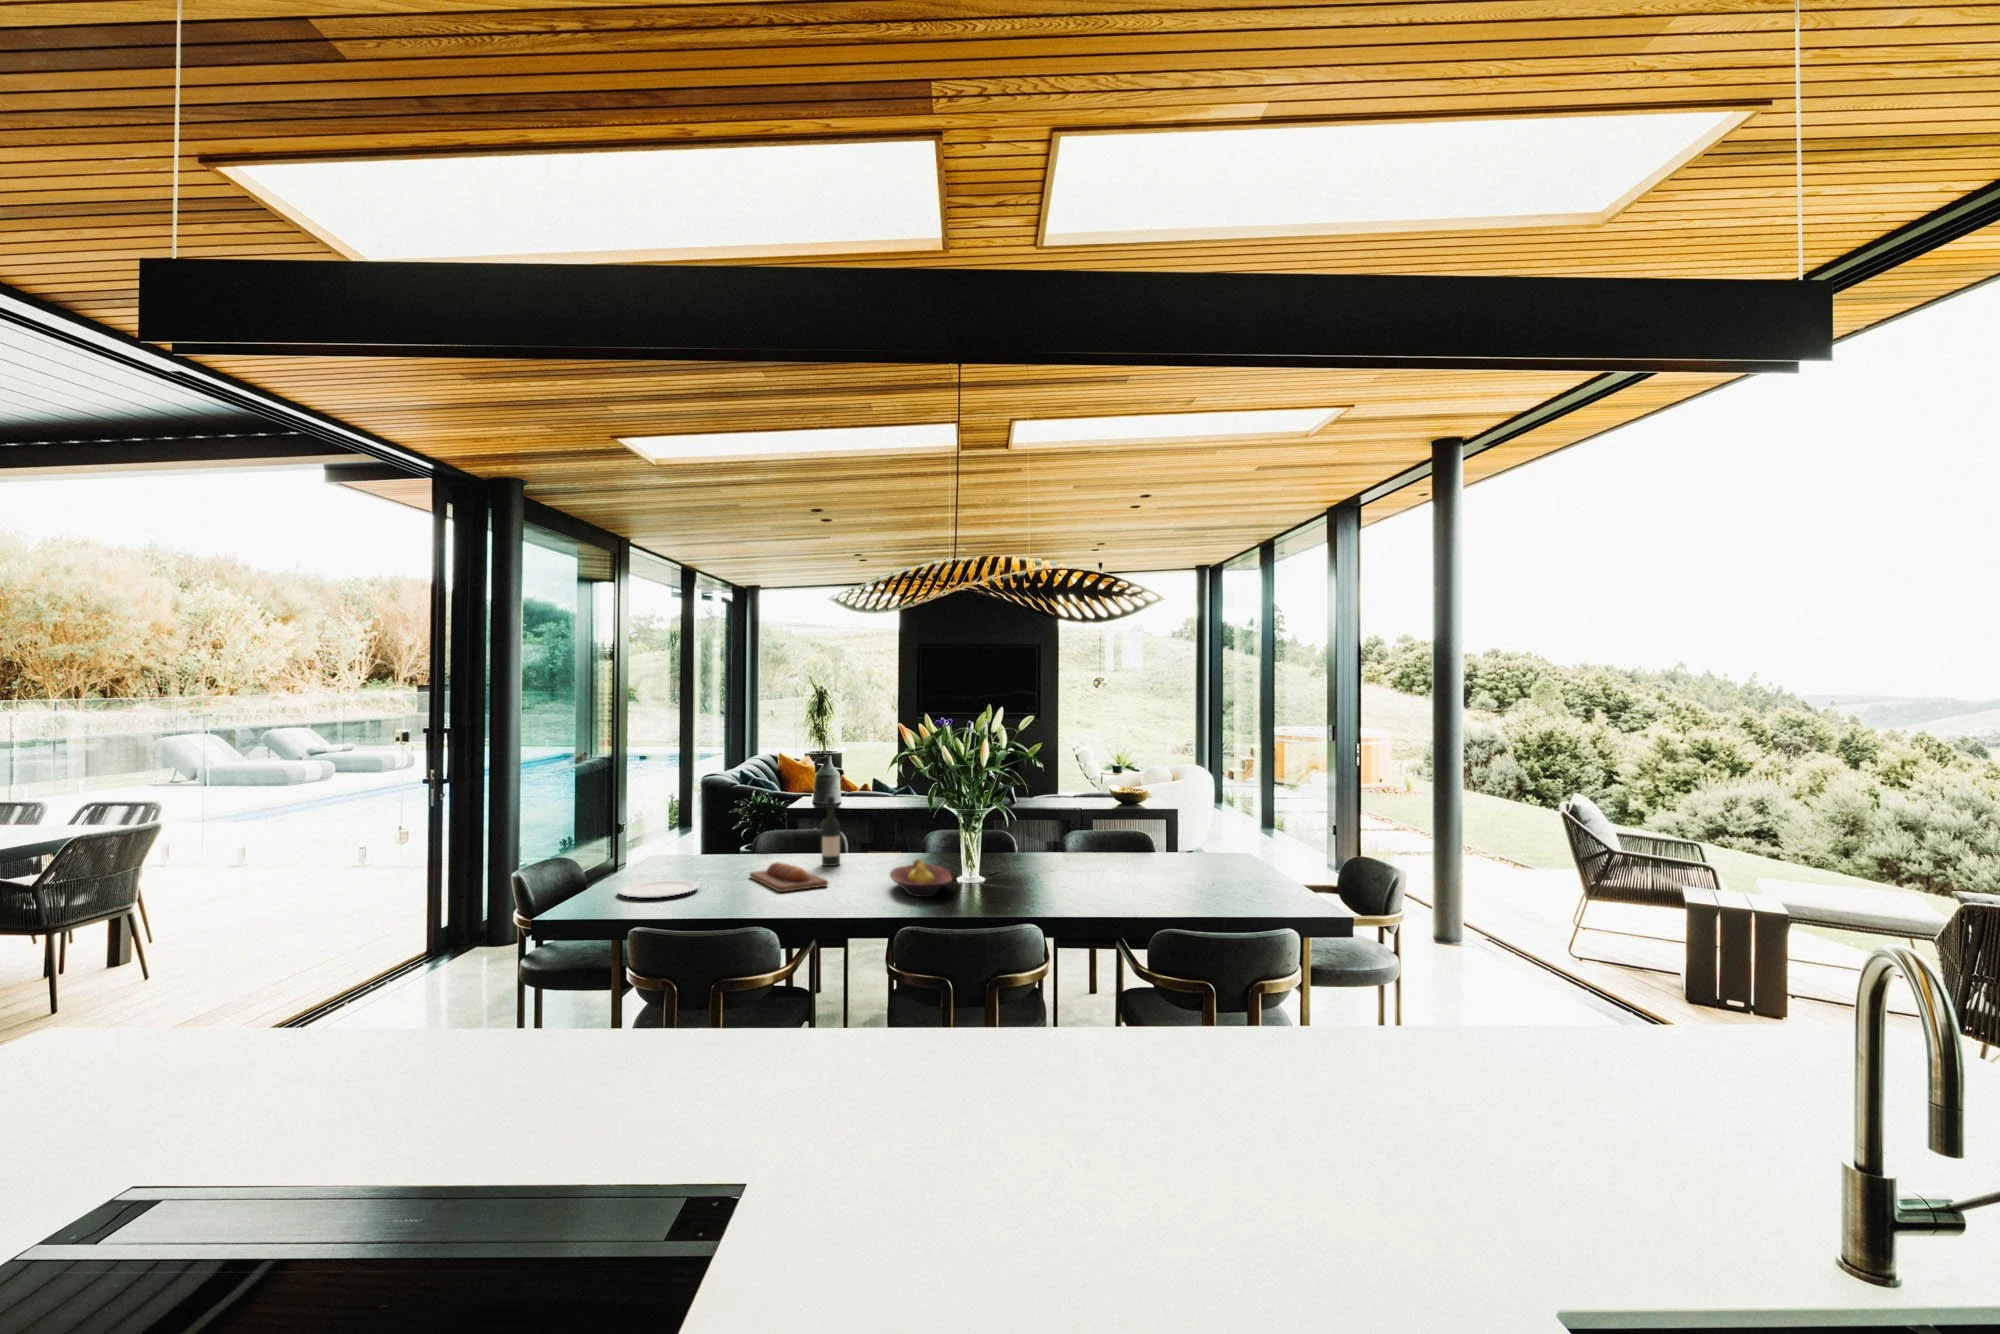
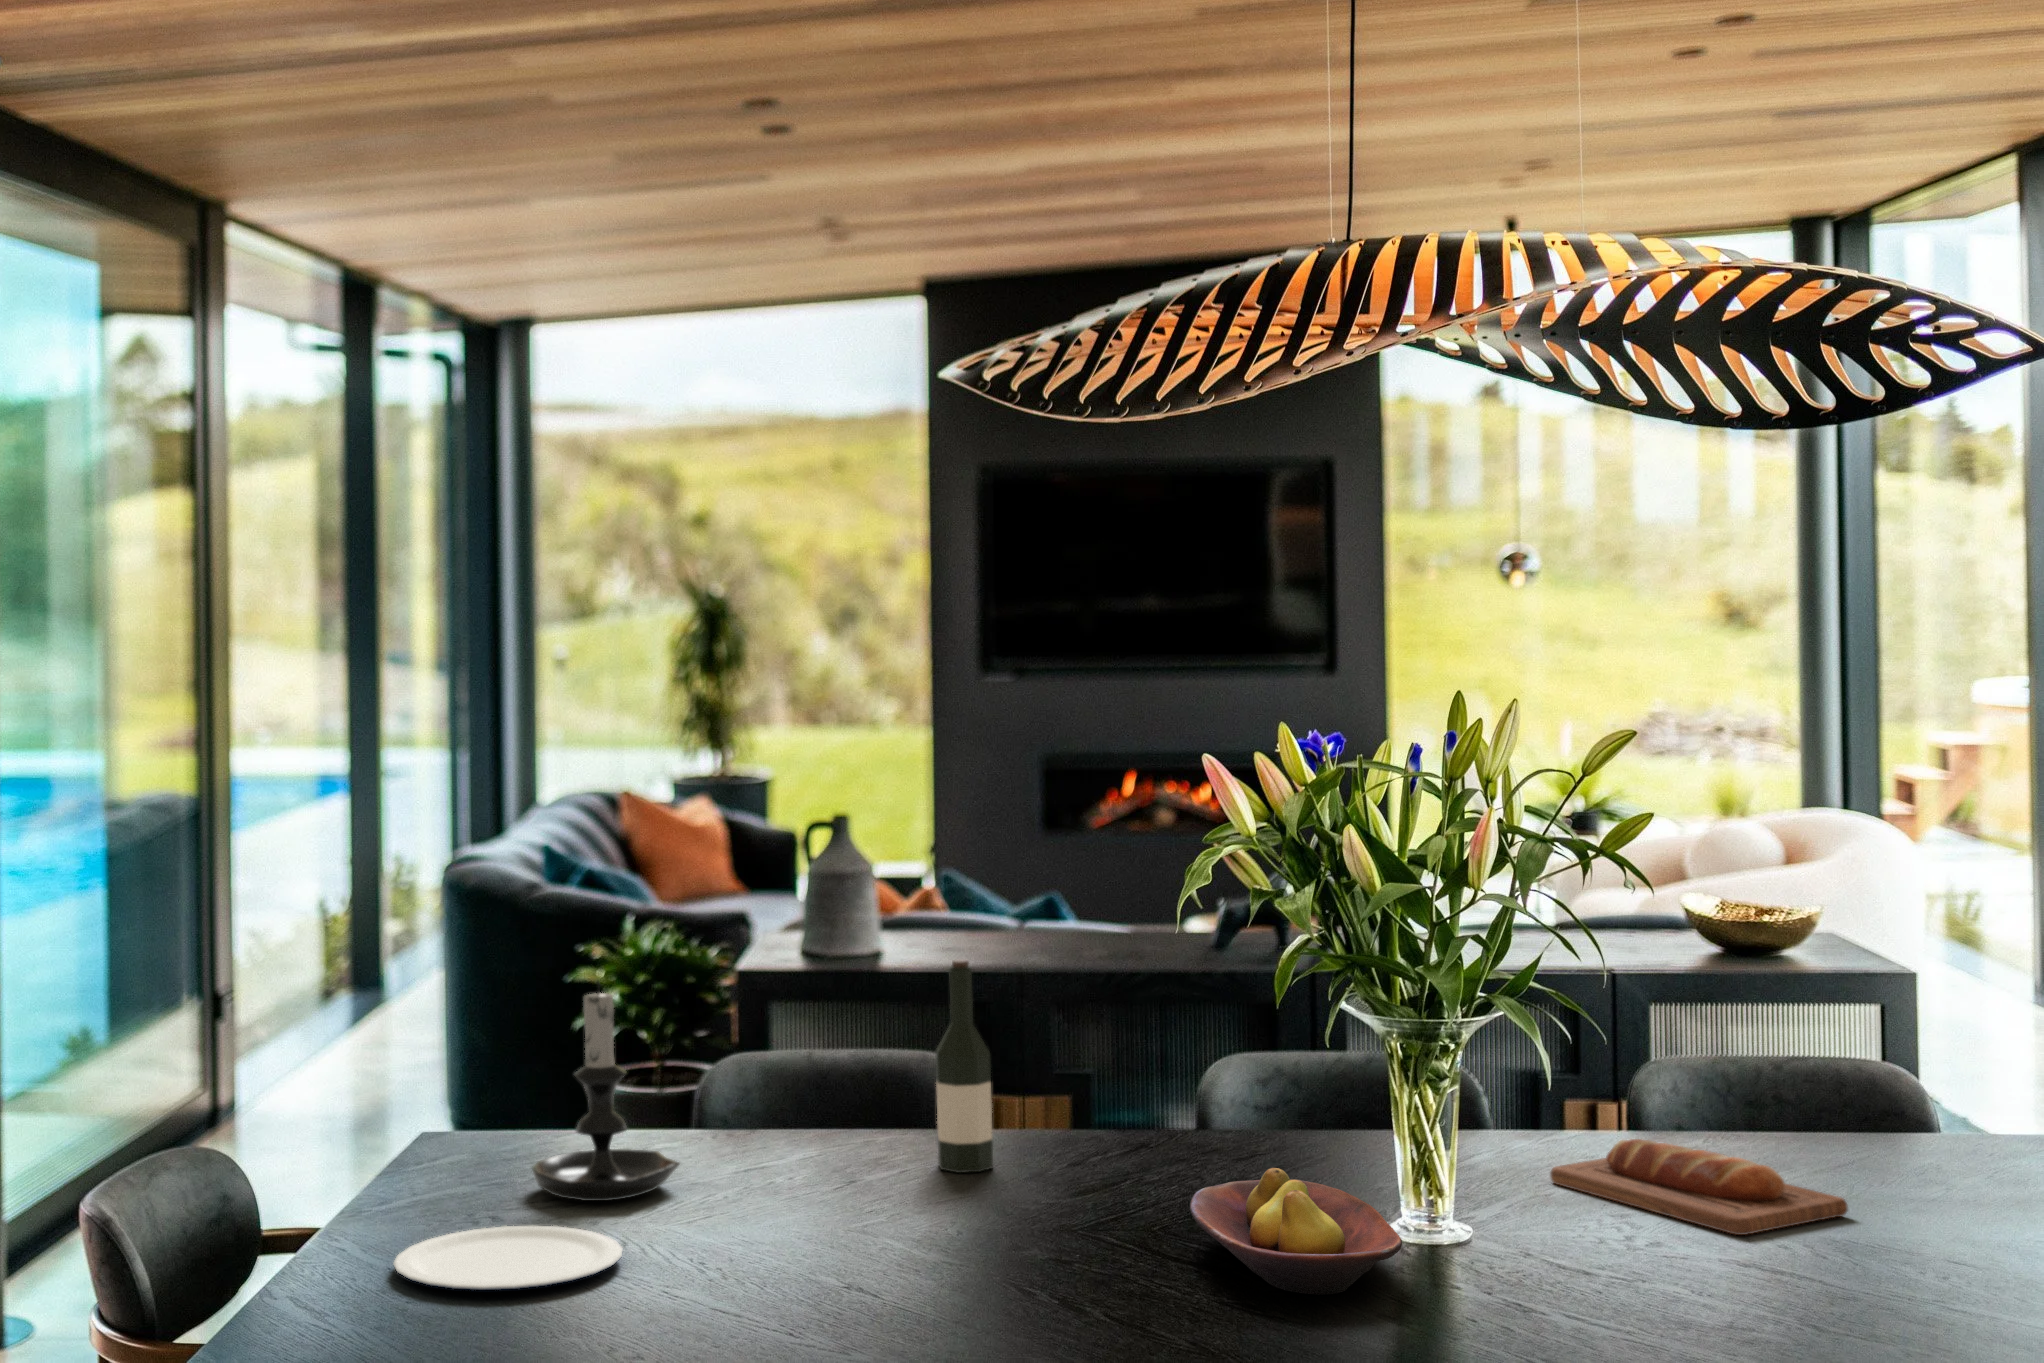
candle holder: none [679,800,731,874] -> present [532,982,680,1201]
bread loaf: present [750,862,828,892] -> present [1550,1139,1848,1235]

